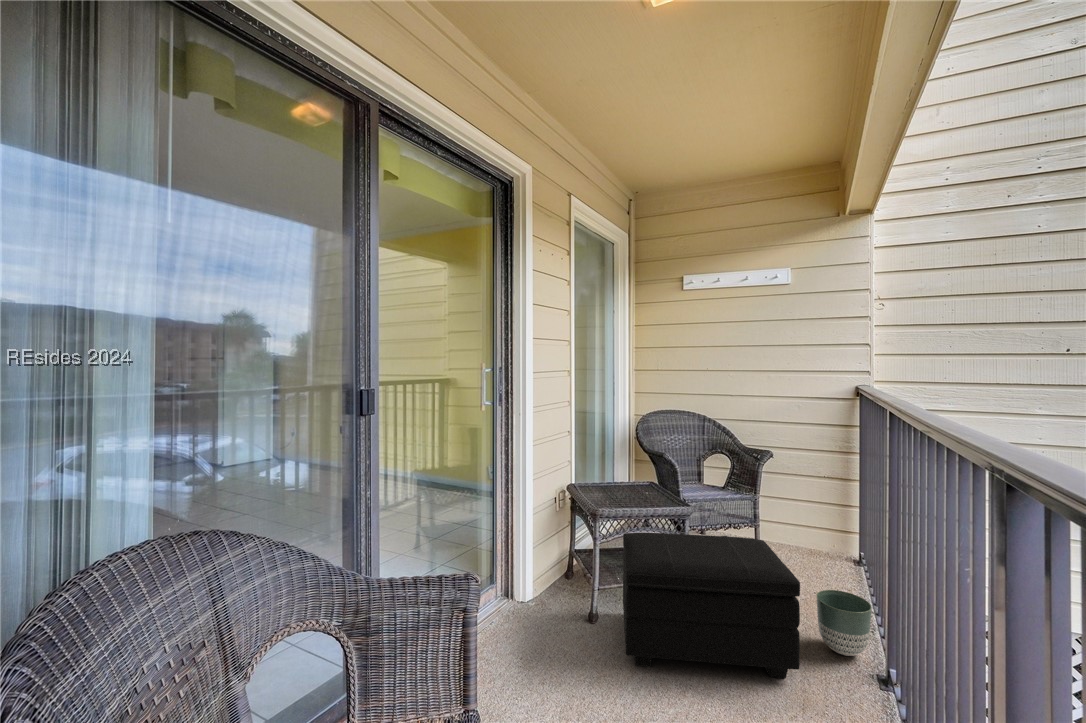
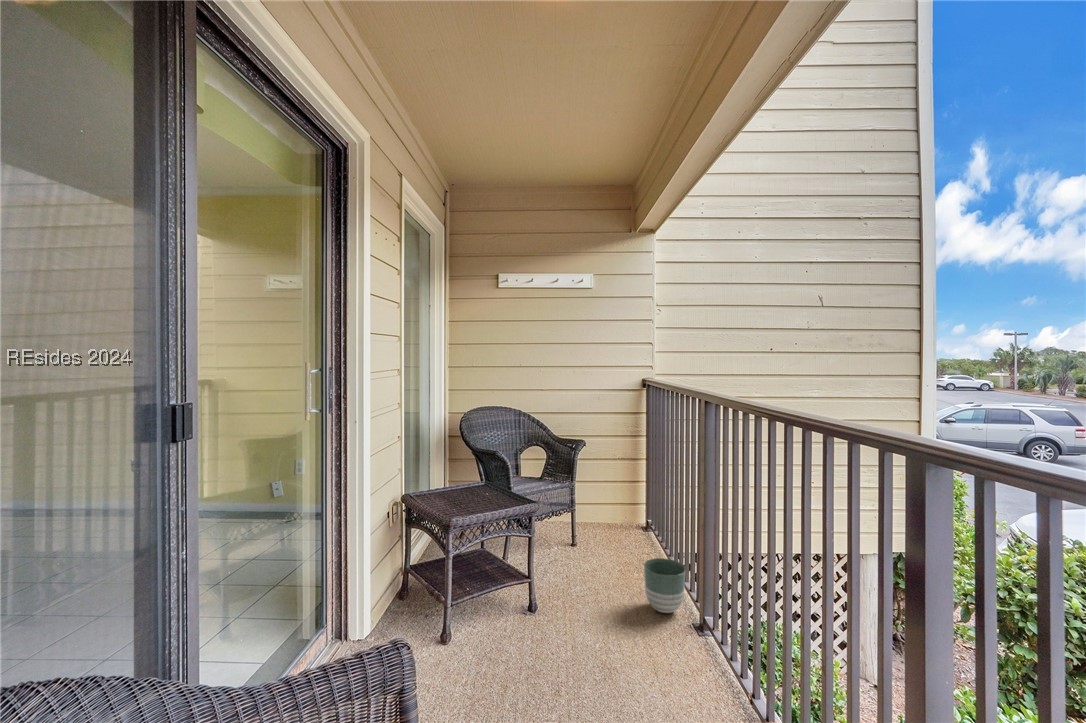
footstool: present [623,533,800,678] -> none [474,525,647,677]

